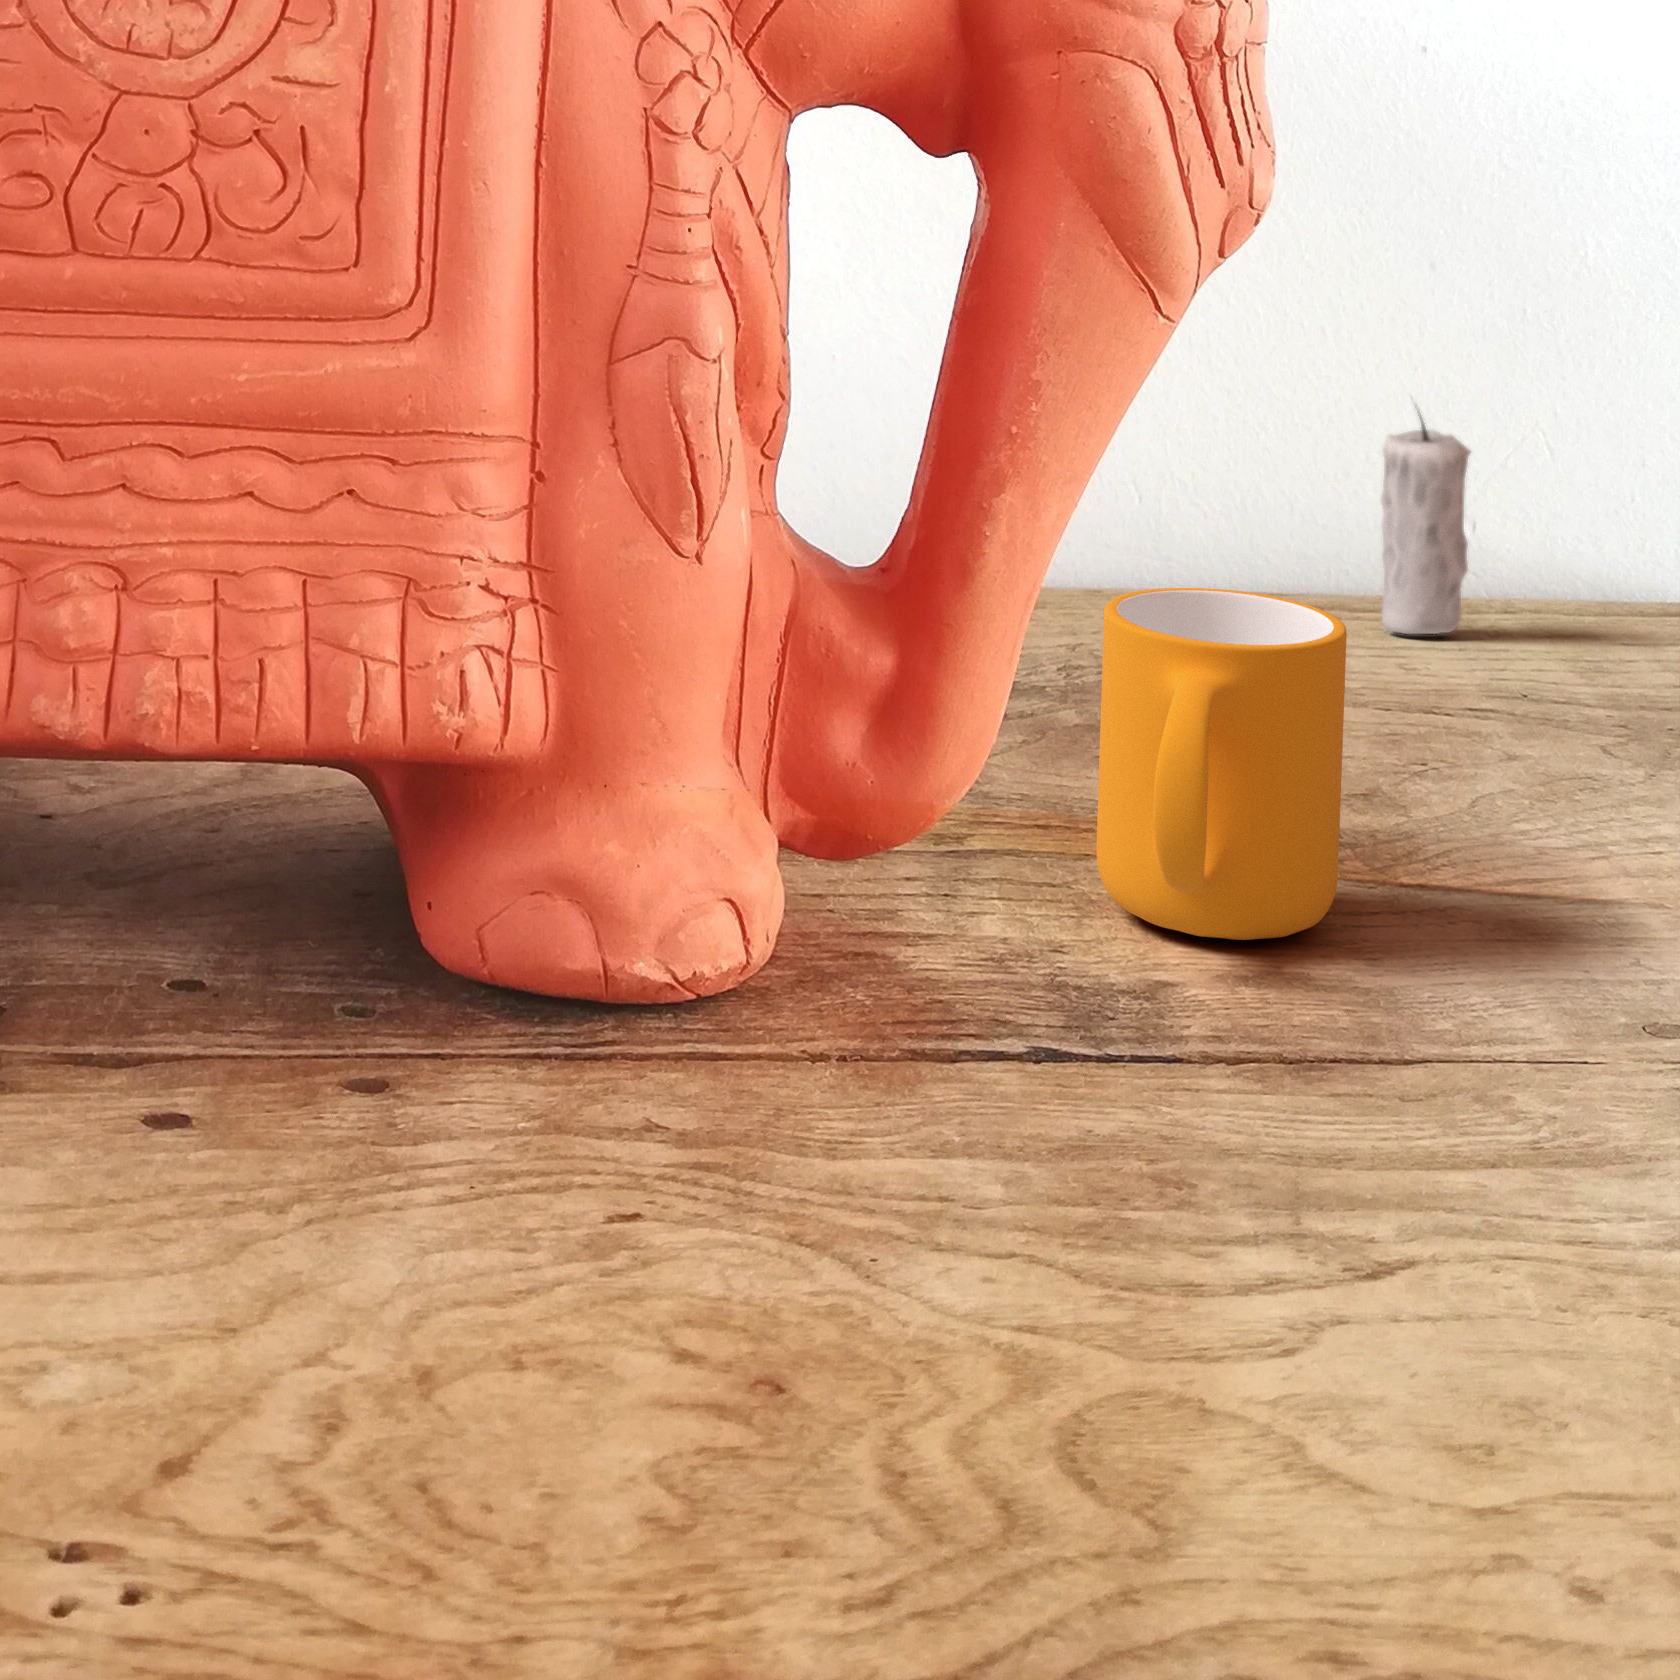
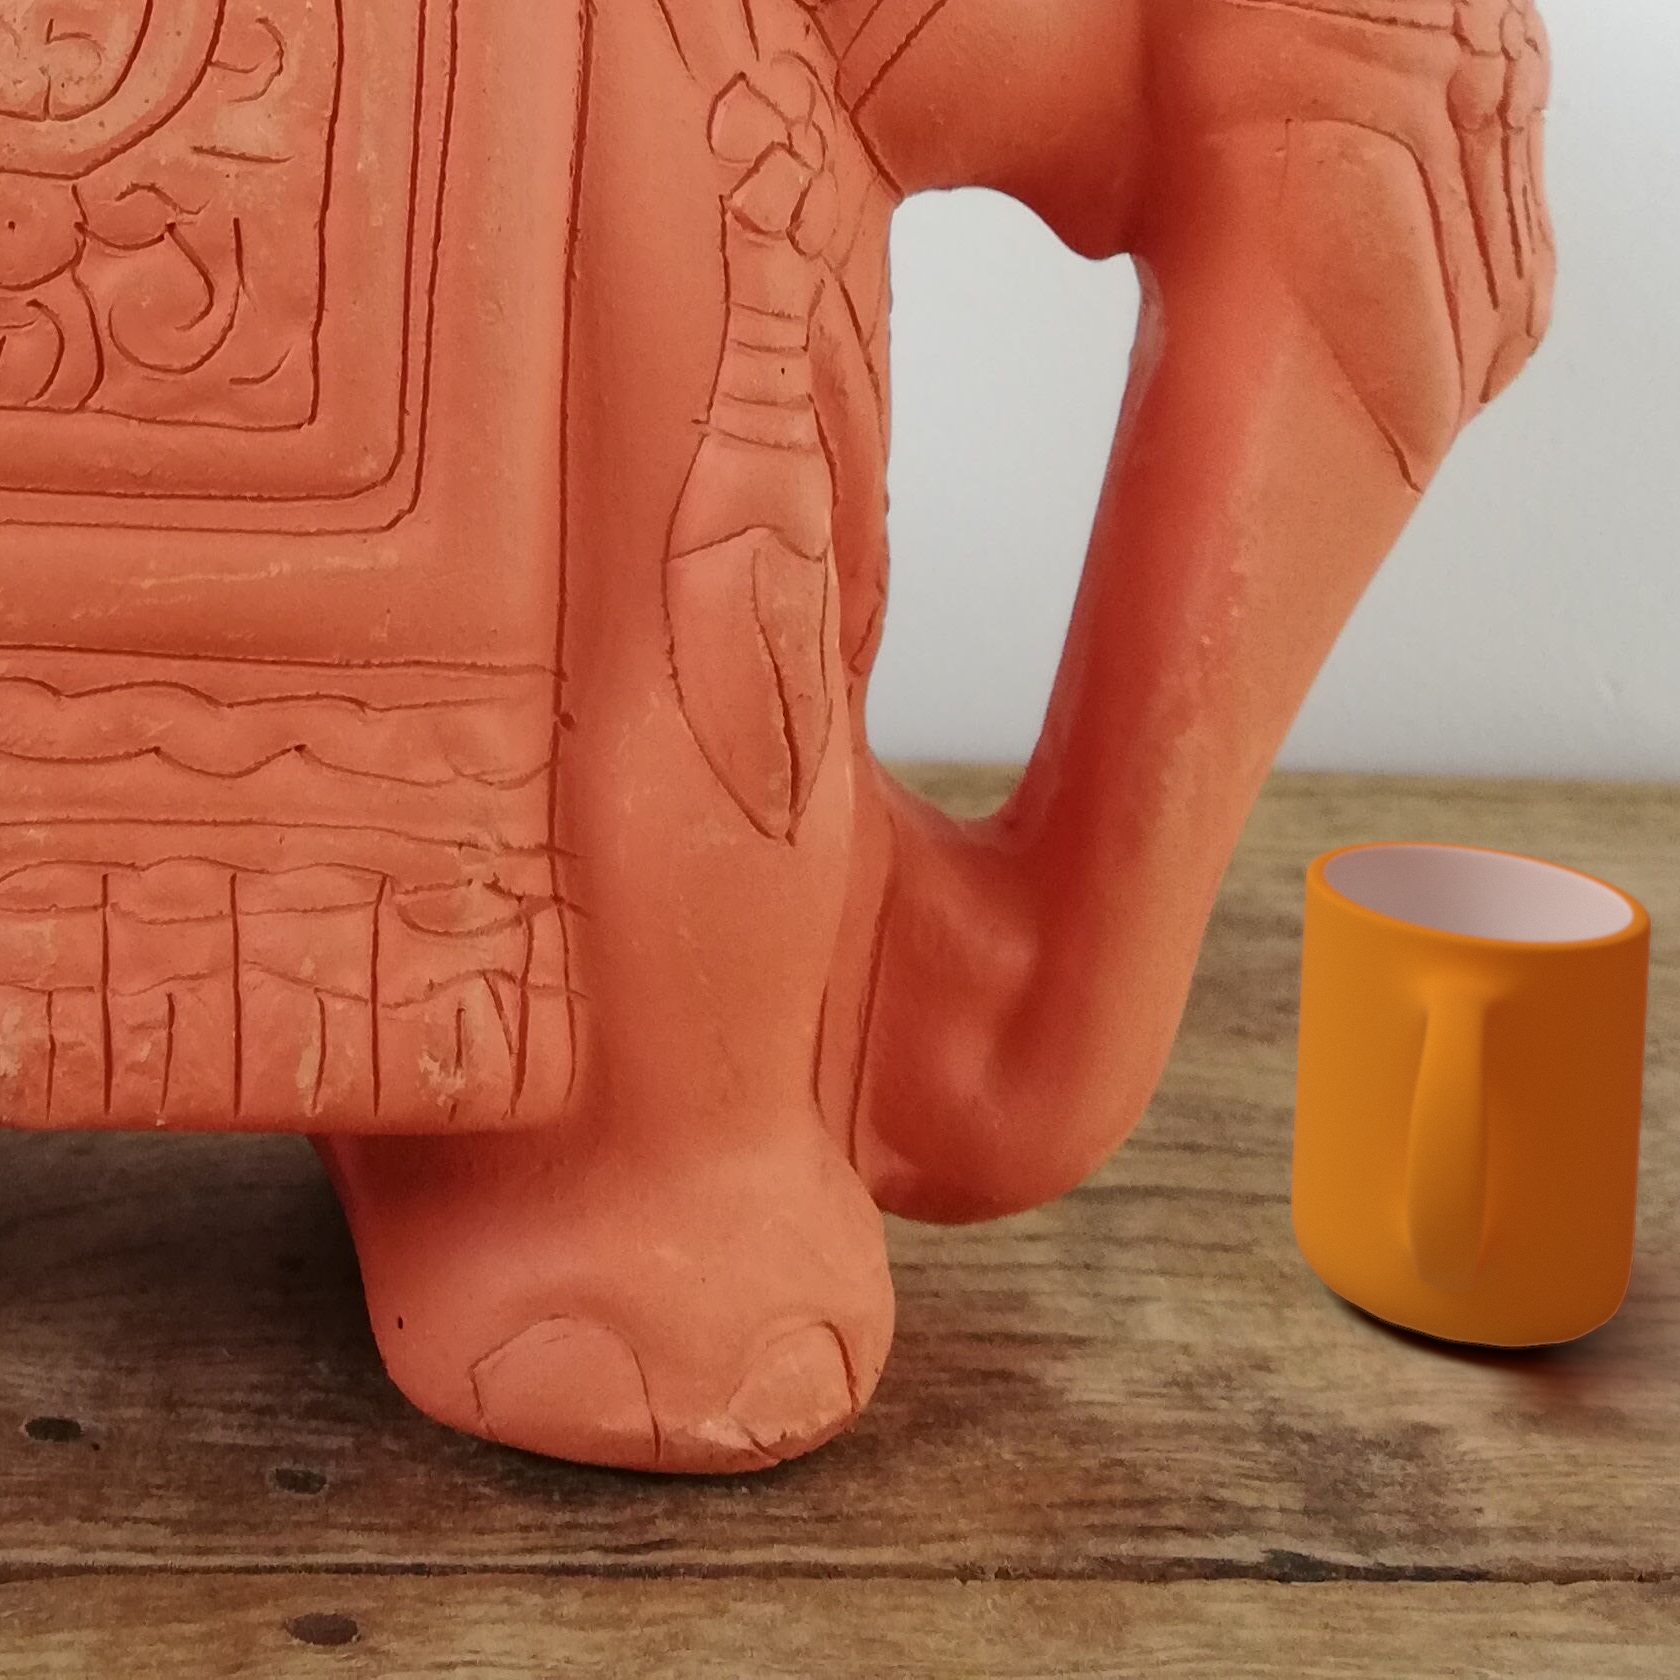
candle: present [1381,405,1471,634] -> none [1524,528,1642,833]

